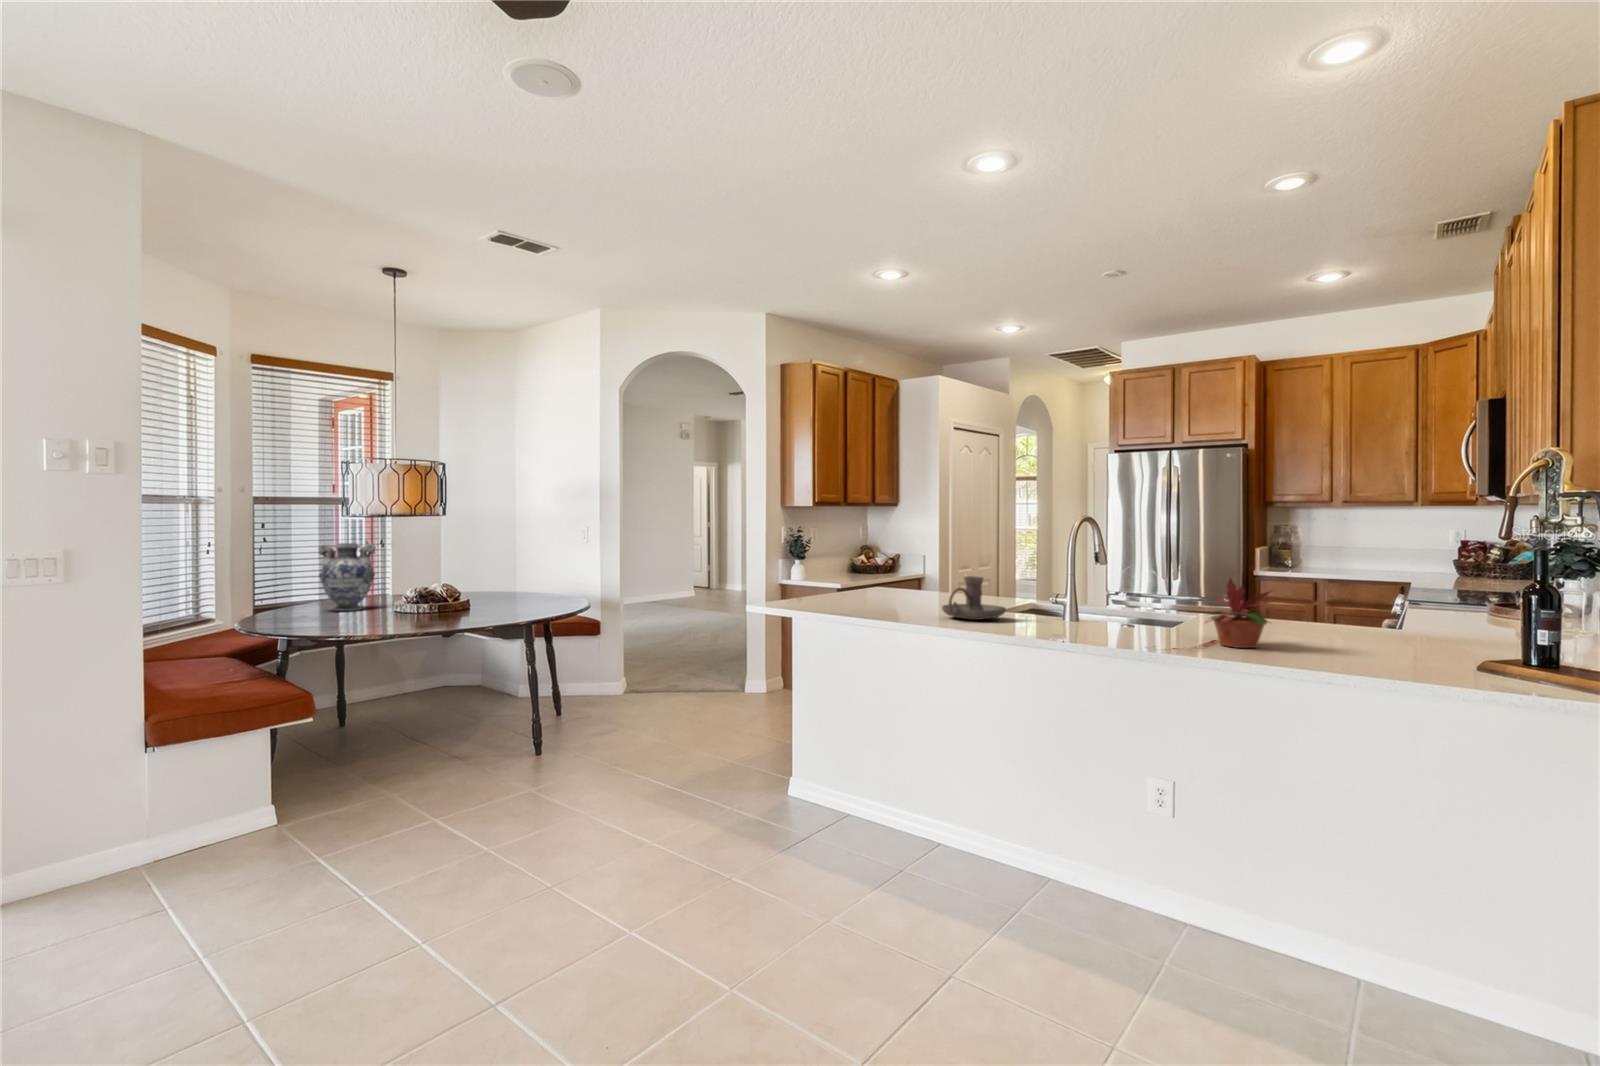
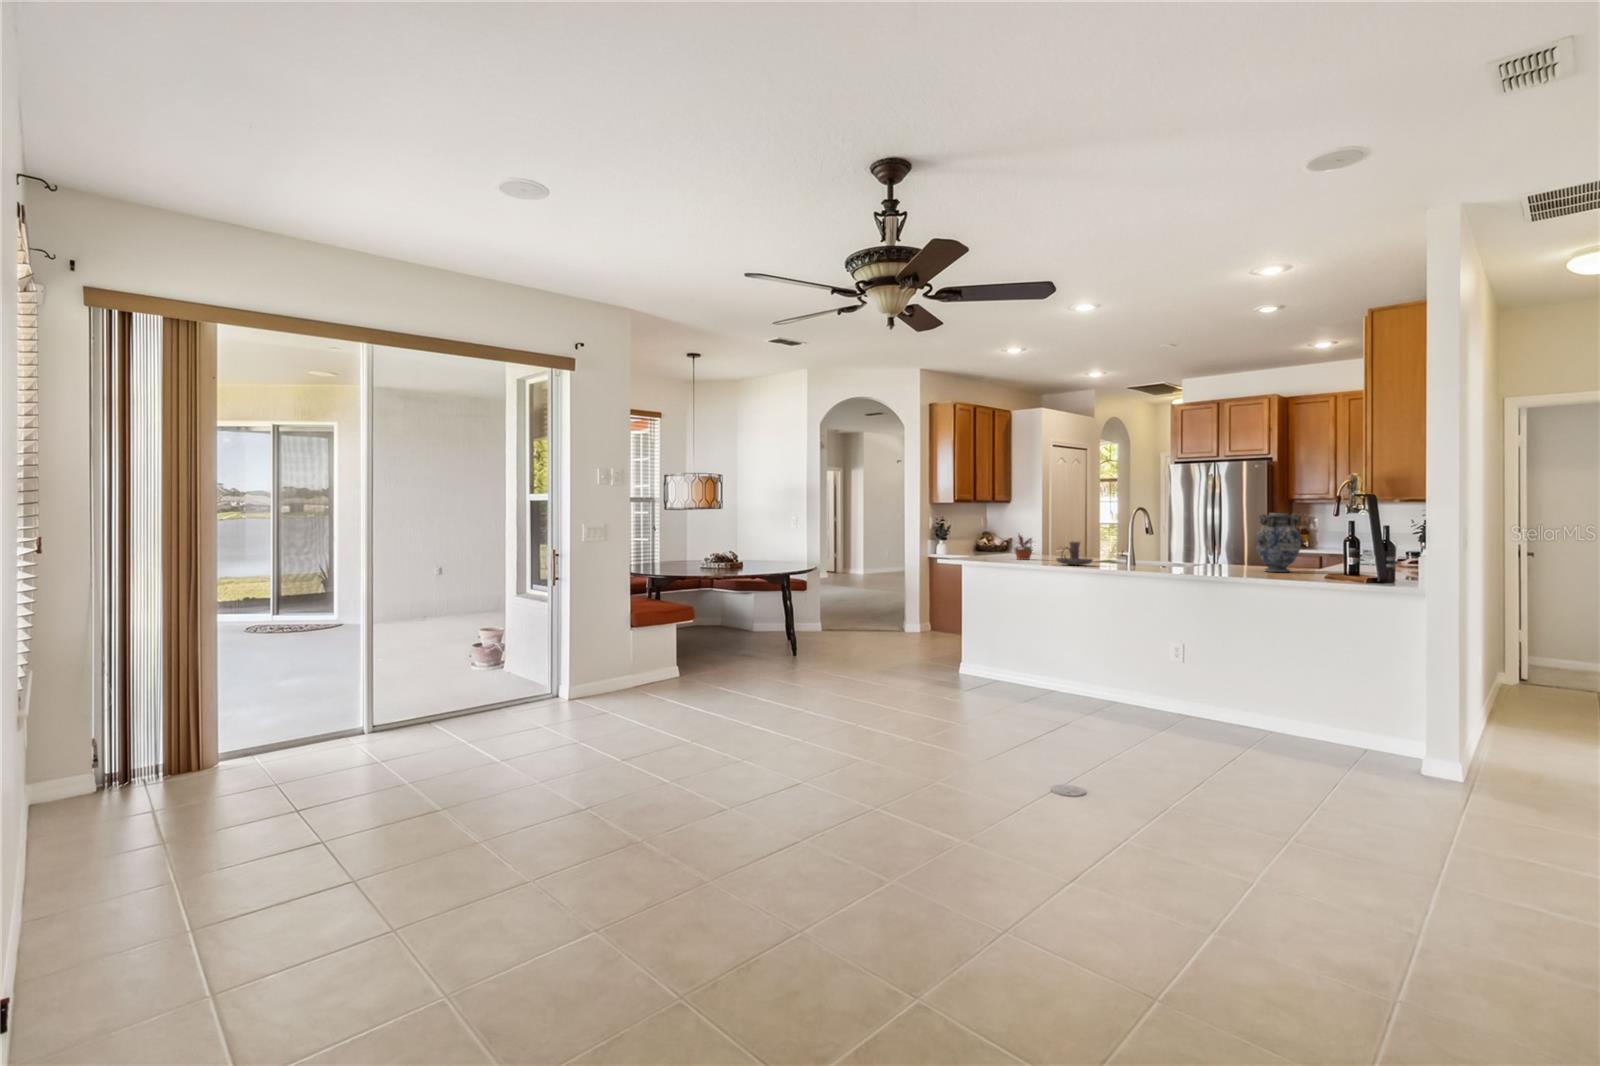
vase: present [319,543,375,611] -> present [1255,513,1301,572]
potted plant: present [1205,578,1271,648] -> present [1014,535,1033,560]

